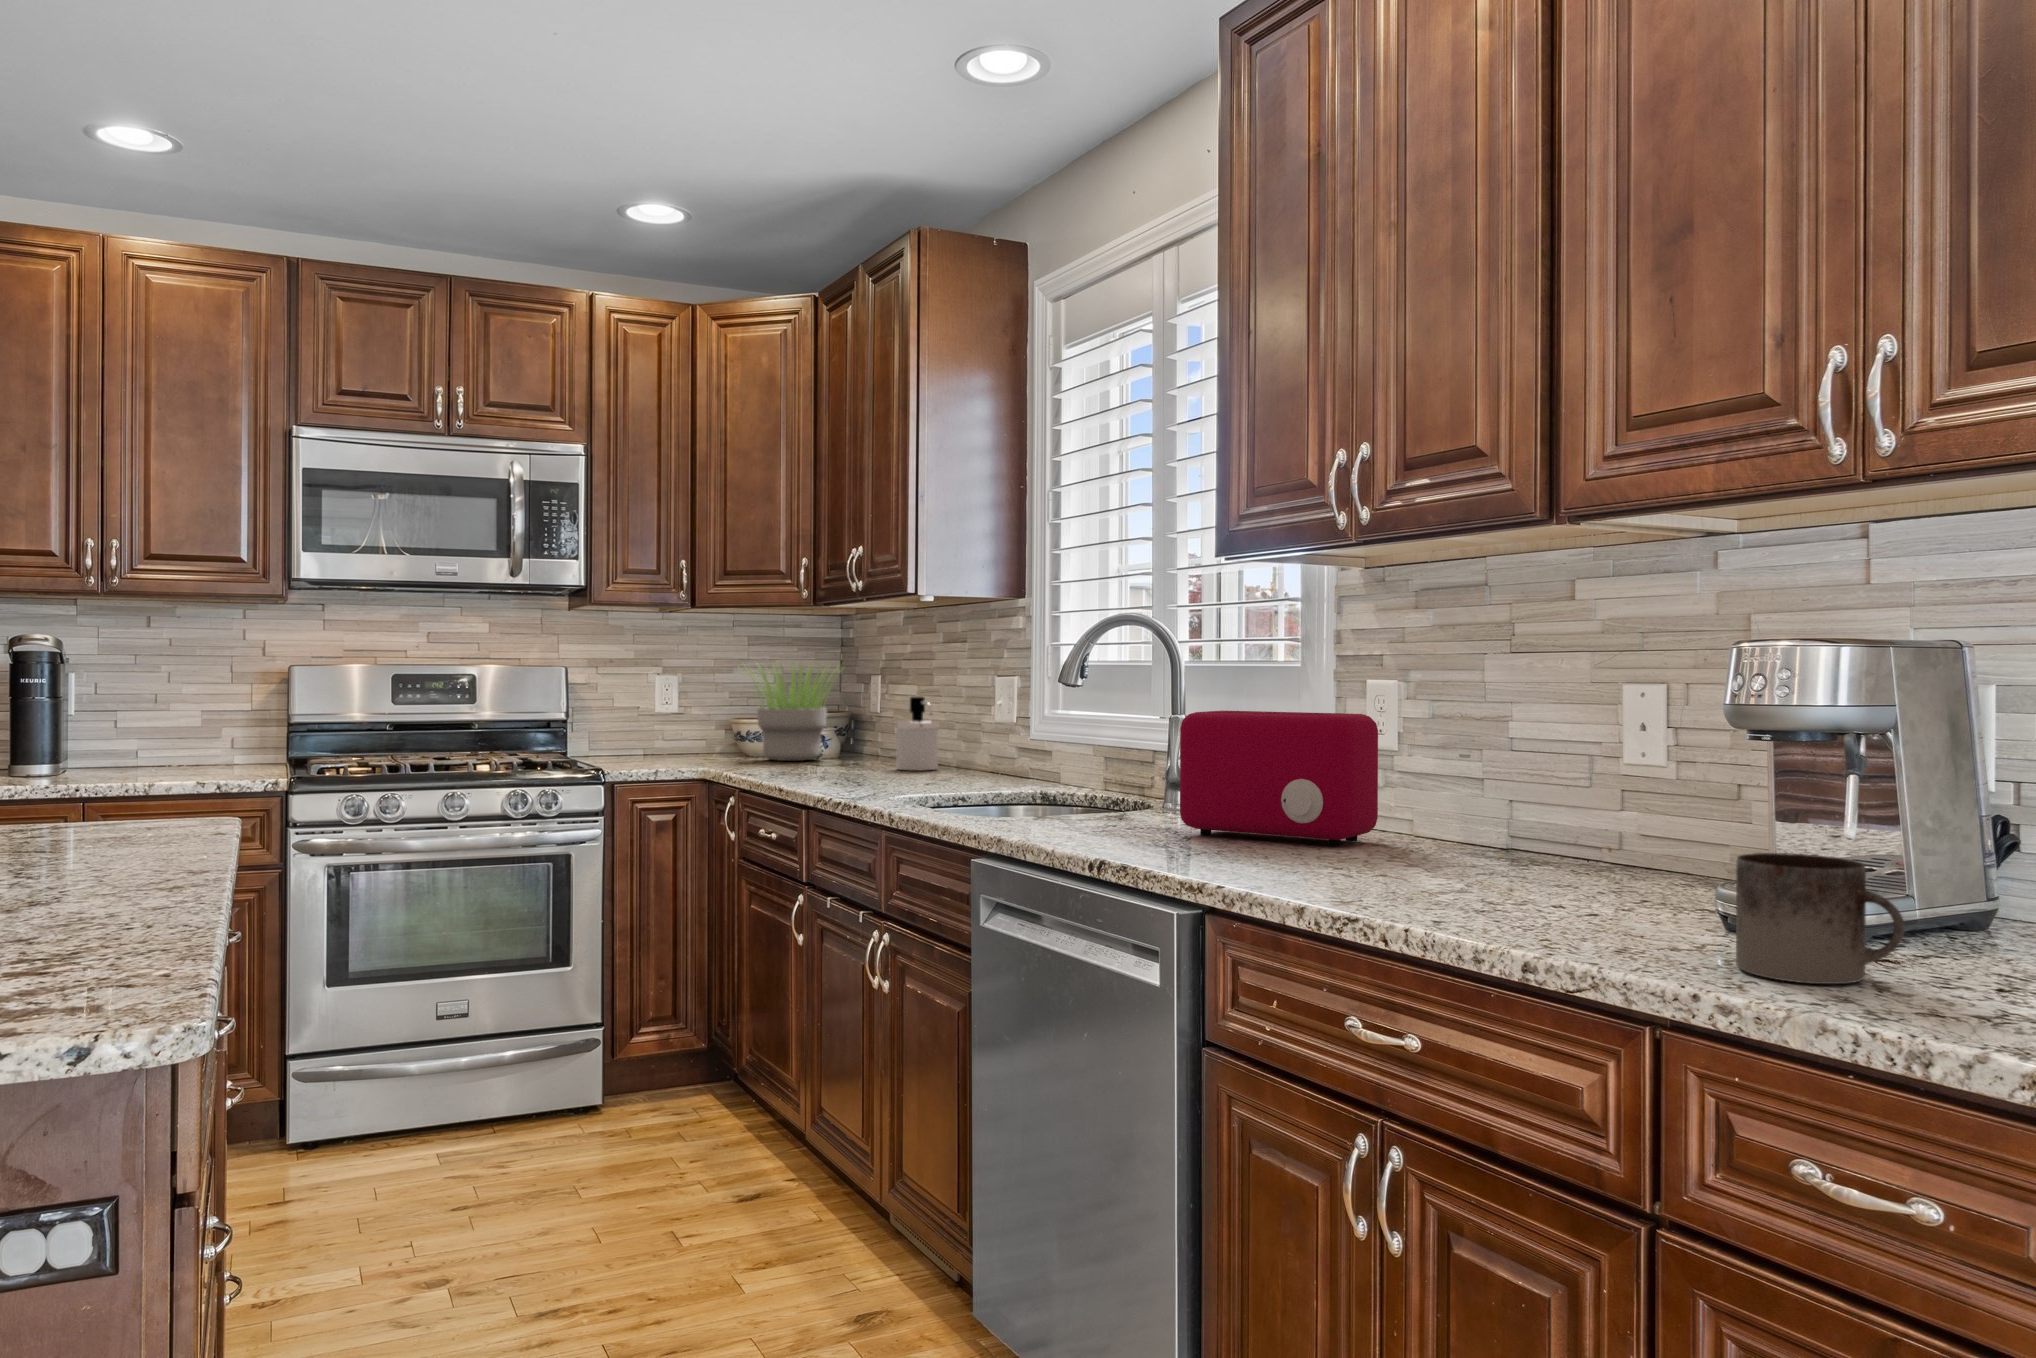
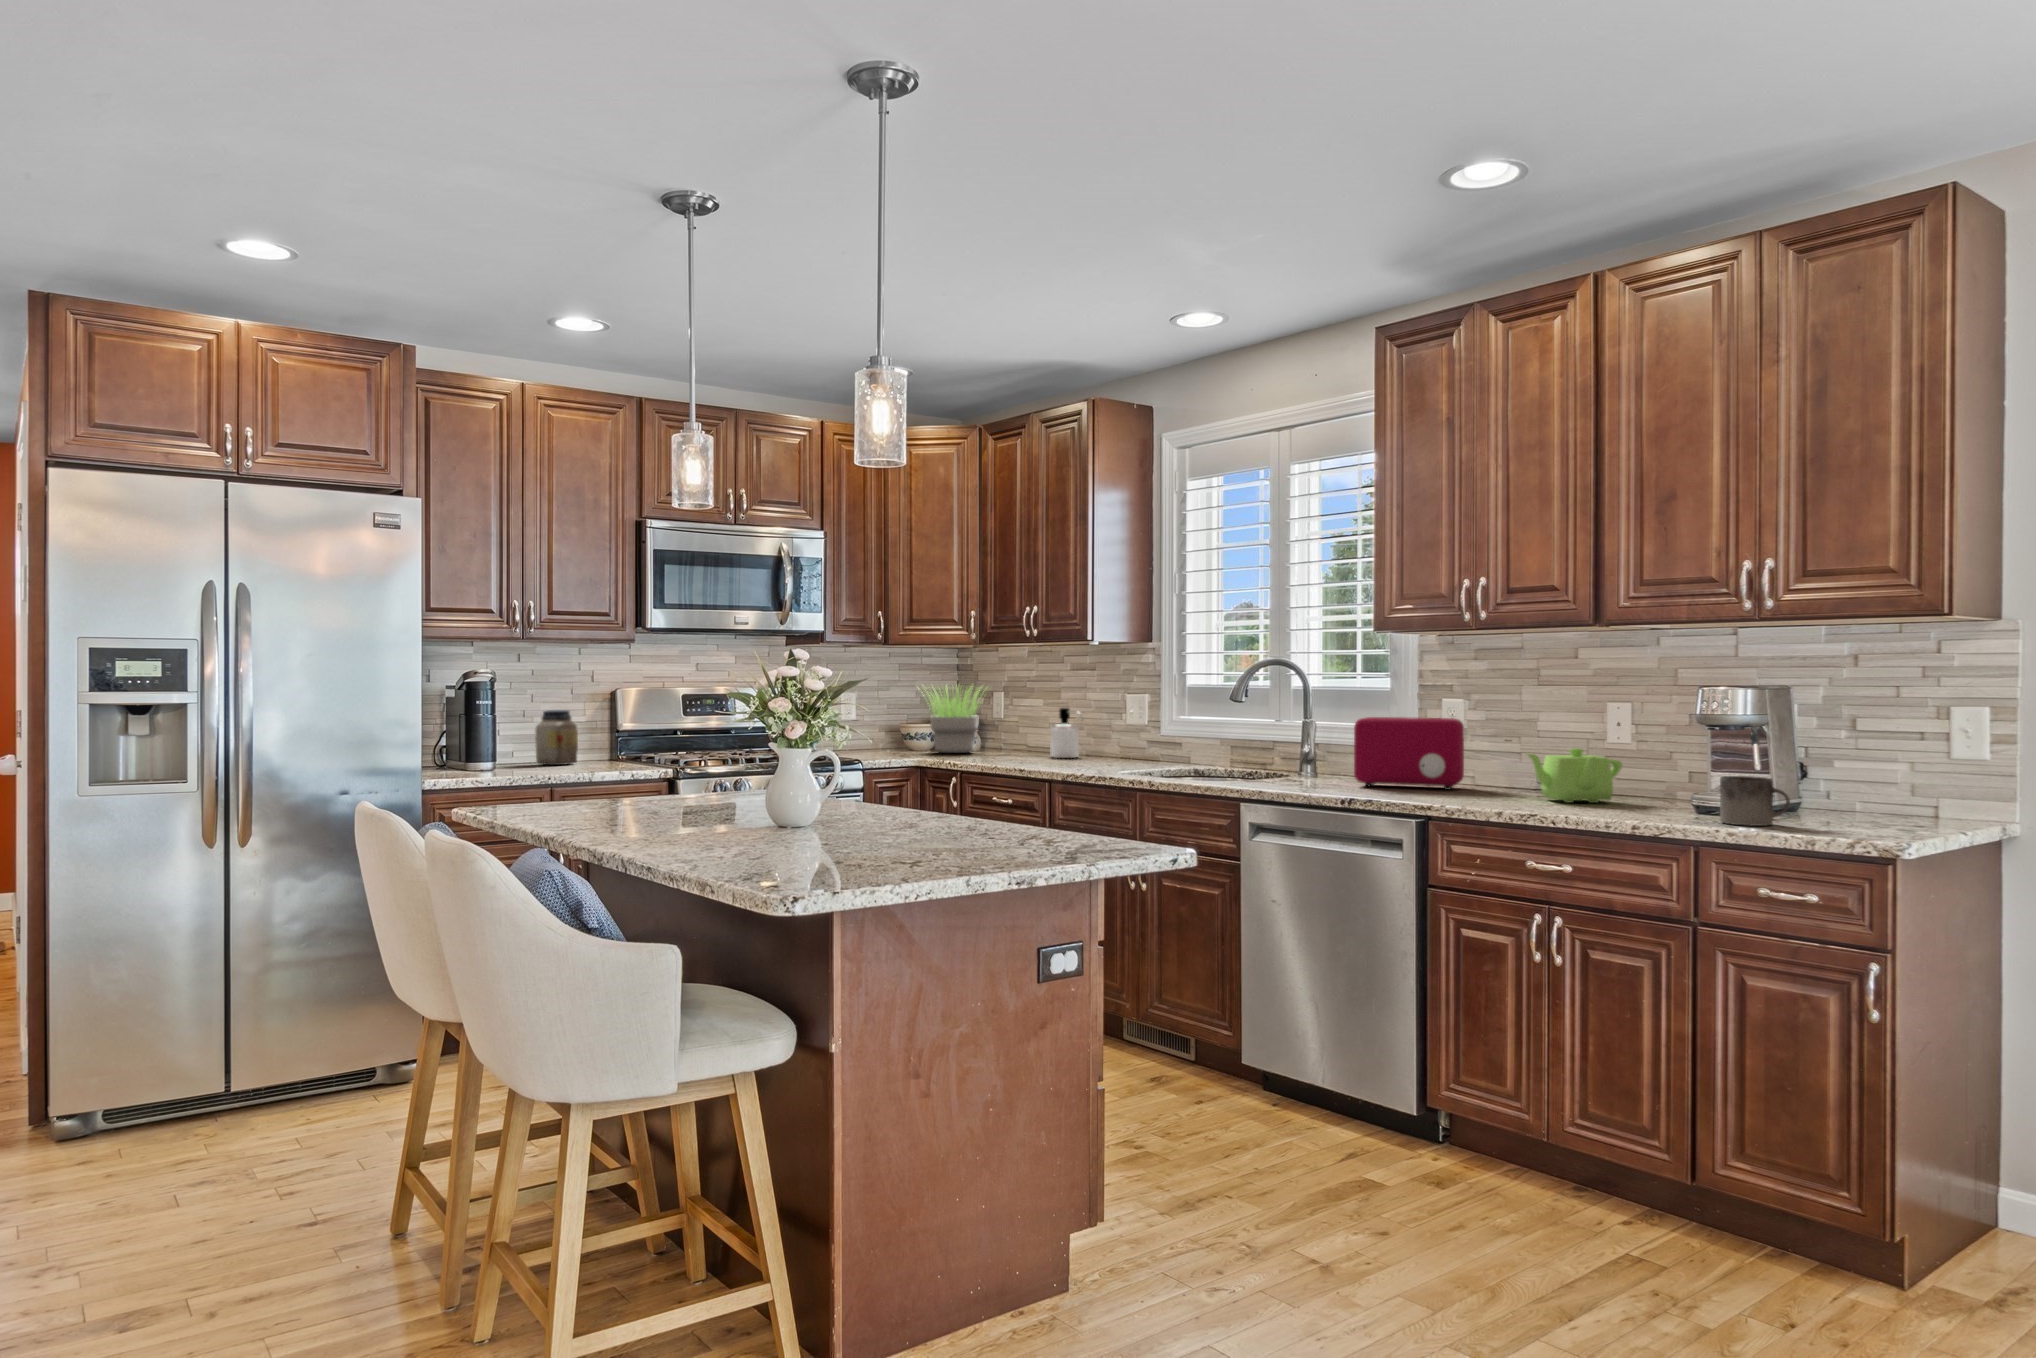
jar: none [131,694,194,772] -> present [535,710,578,765]
teapot: none [1413,775,1619,889] -> present [1525,748,1622,803]

